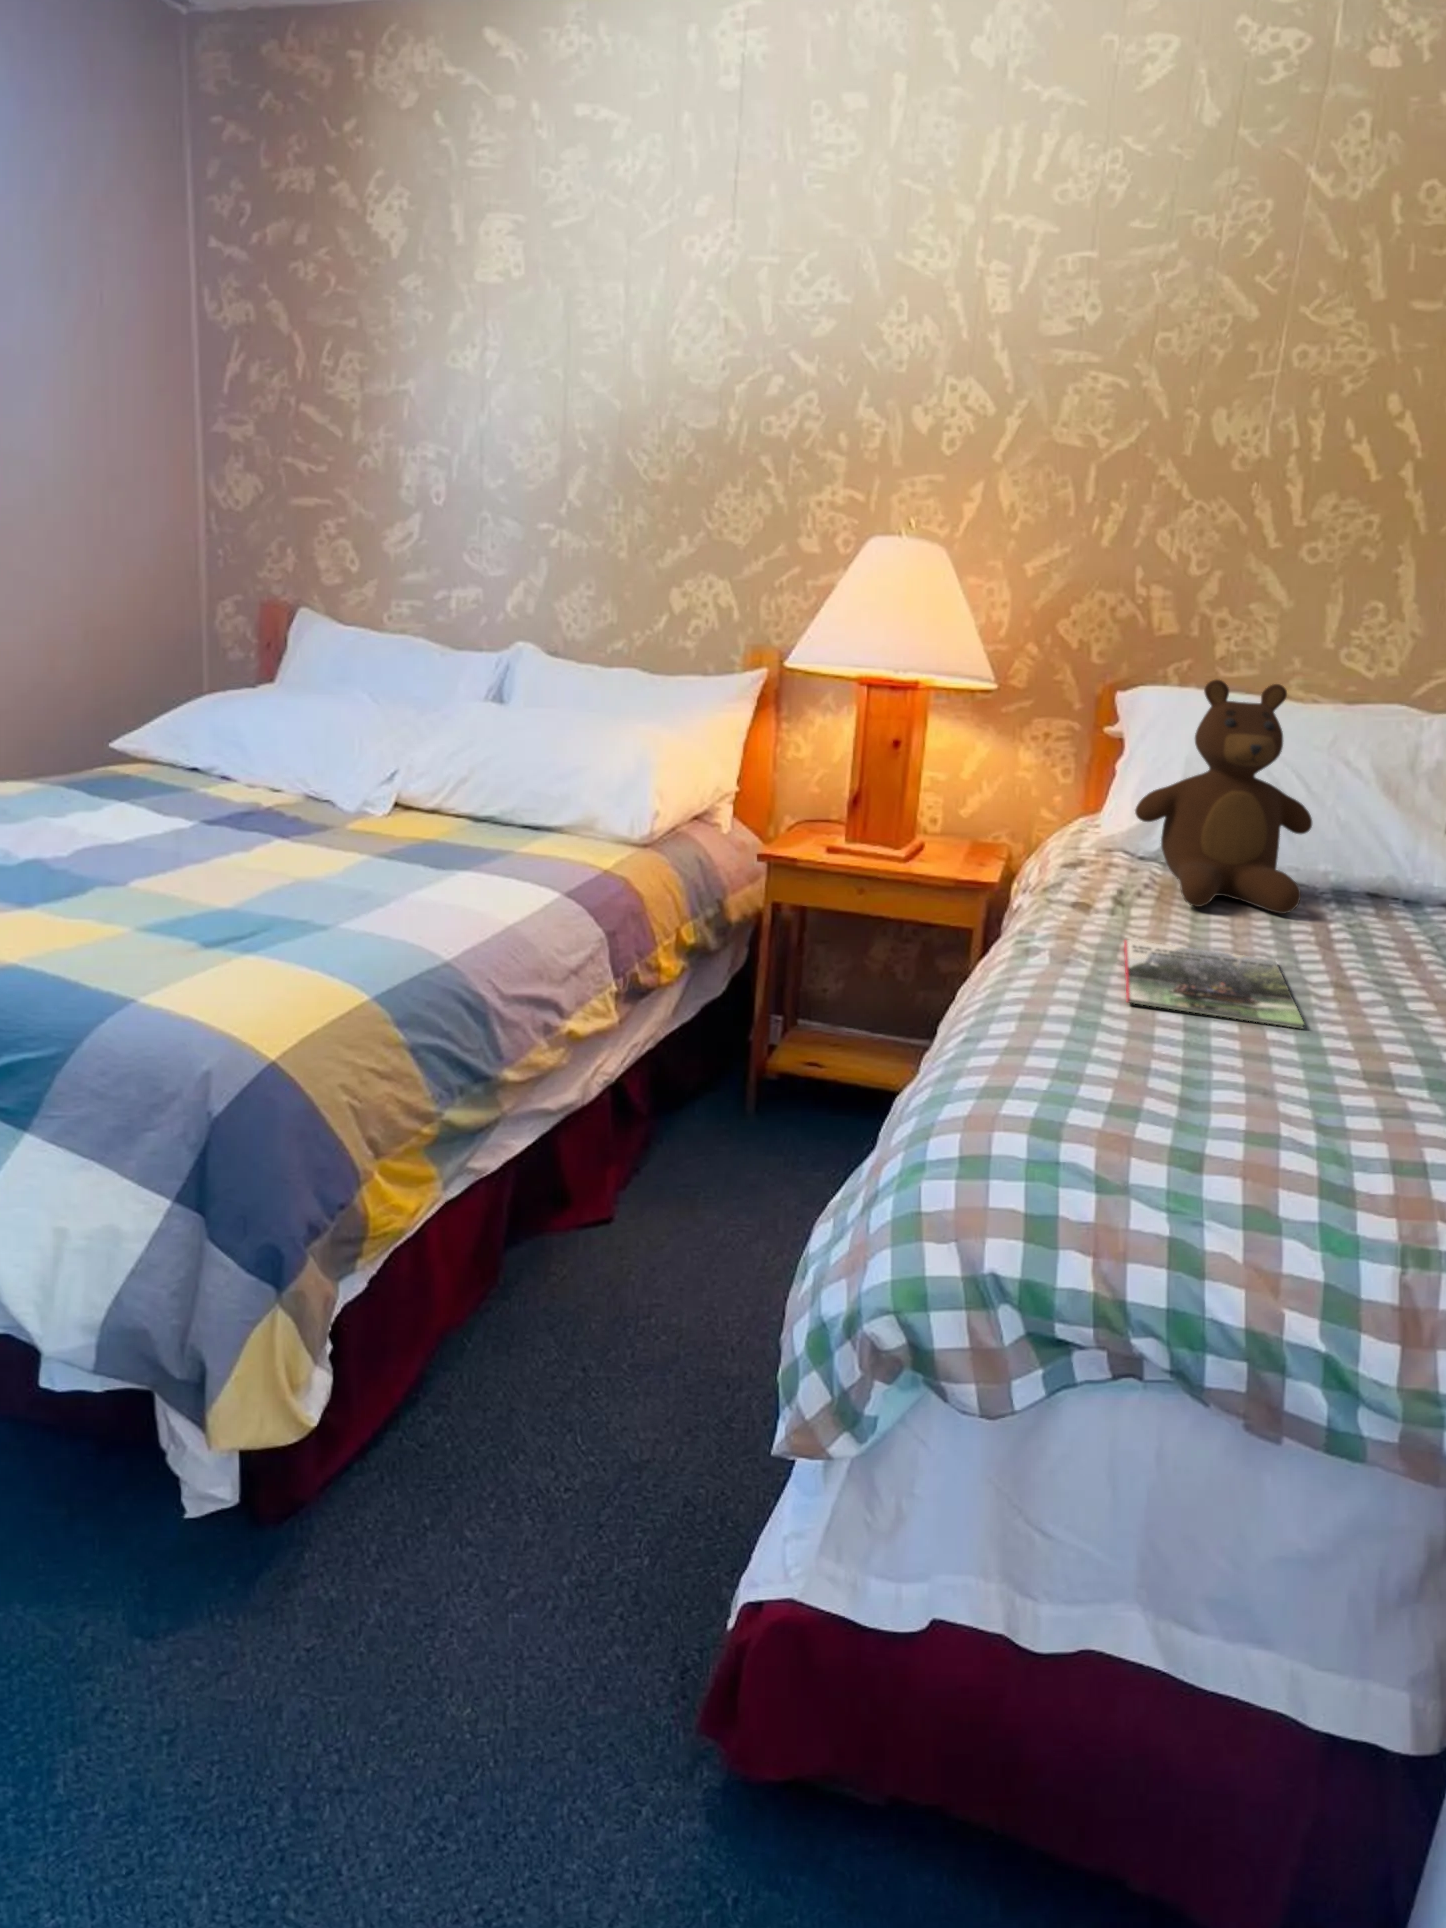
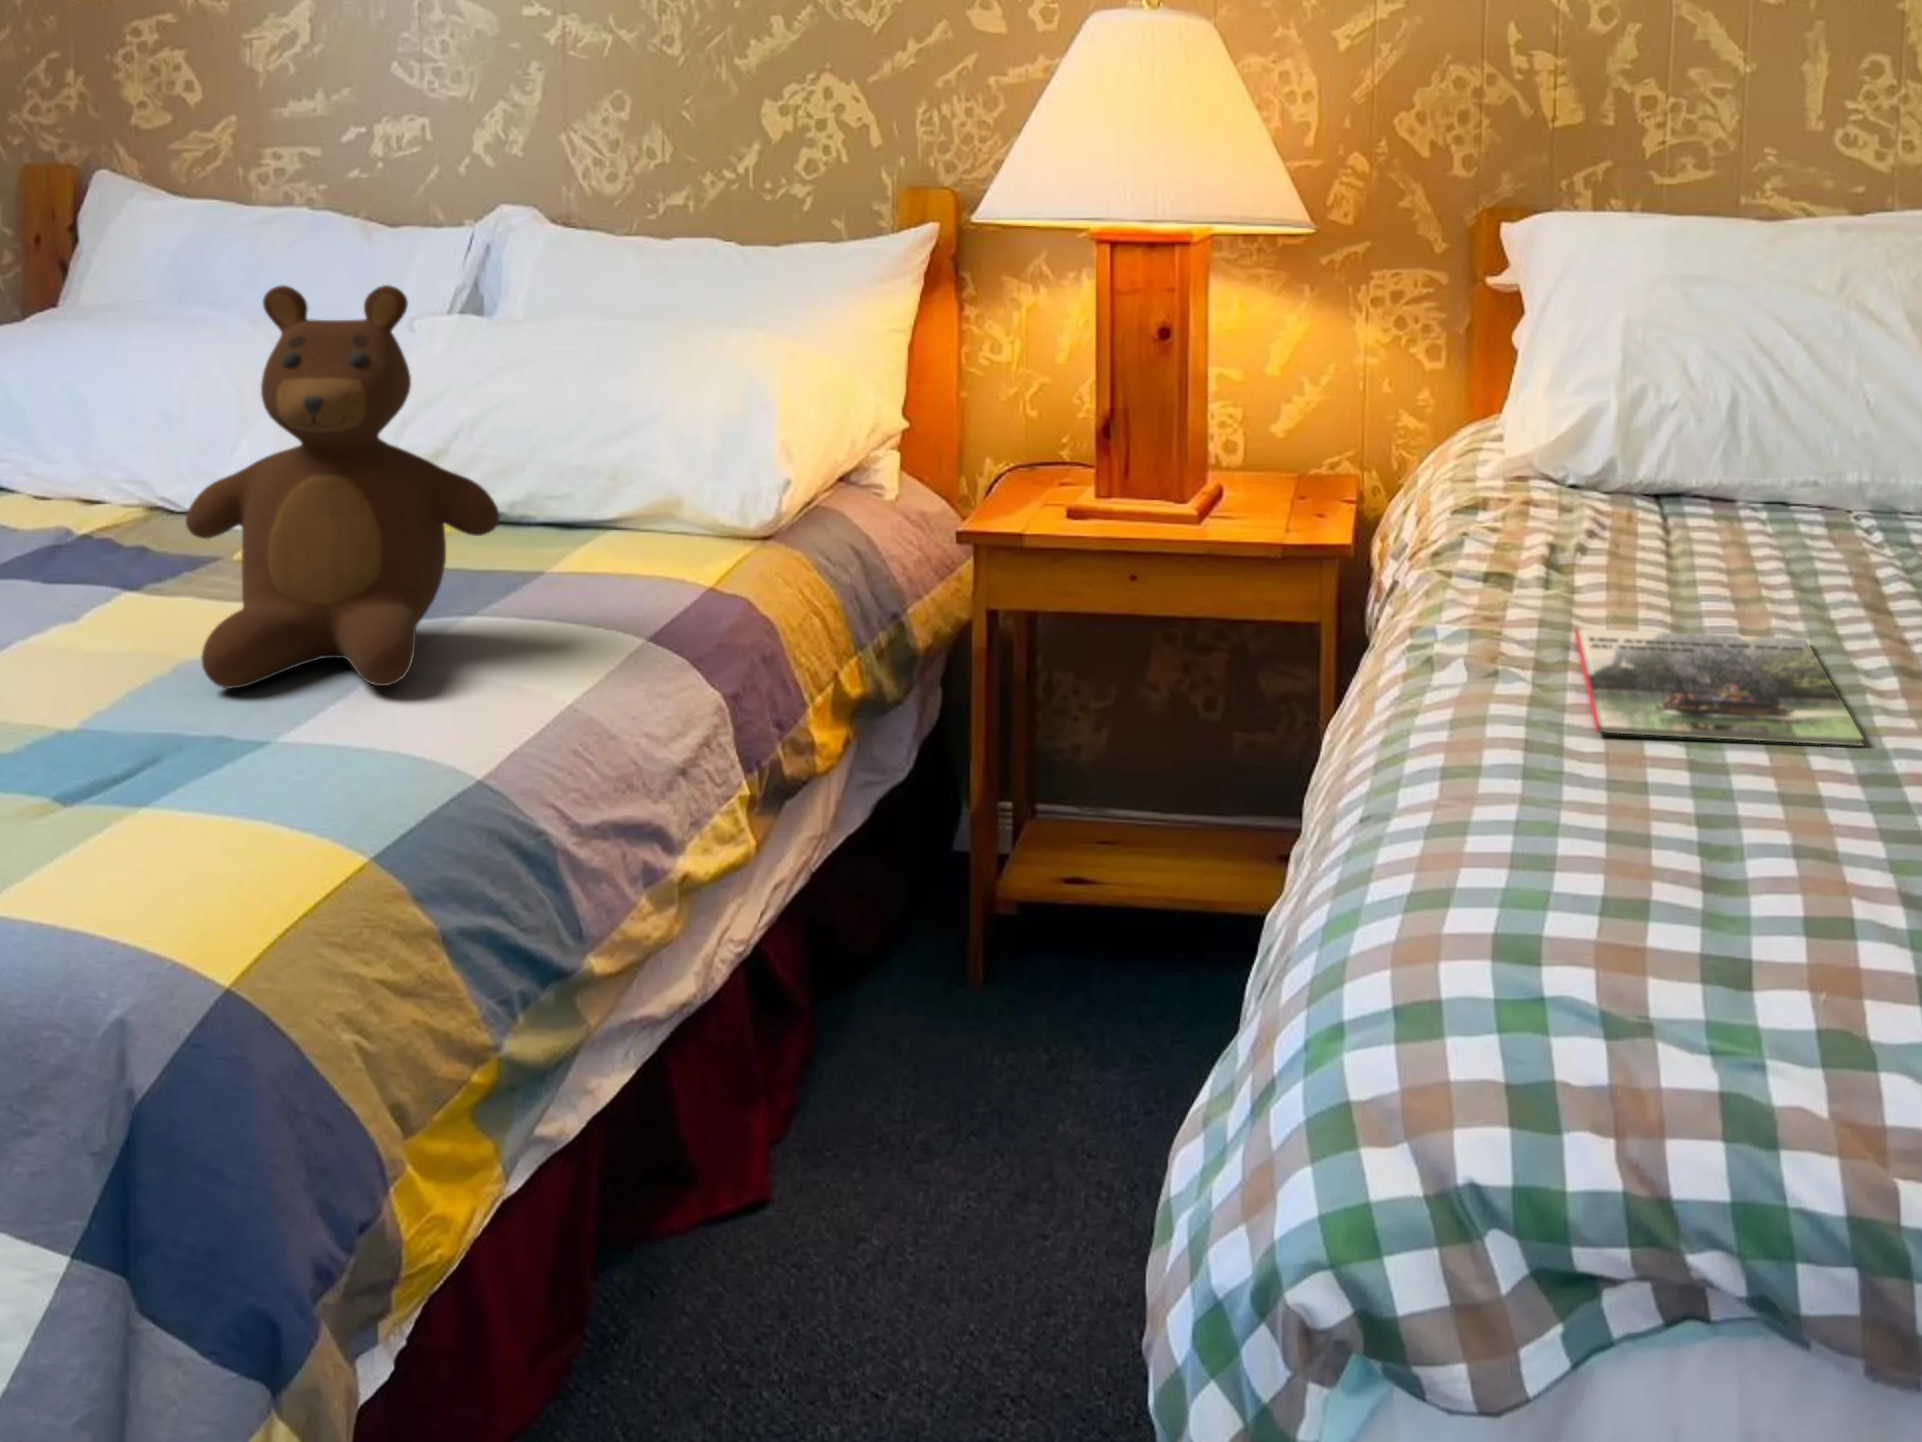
teddy bear: present [1135,680,1312,914] -> present [186,285,499,688]

